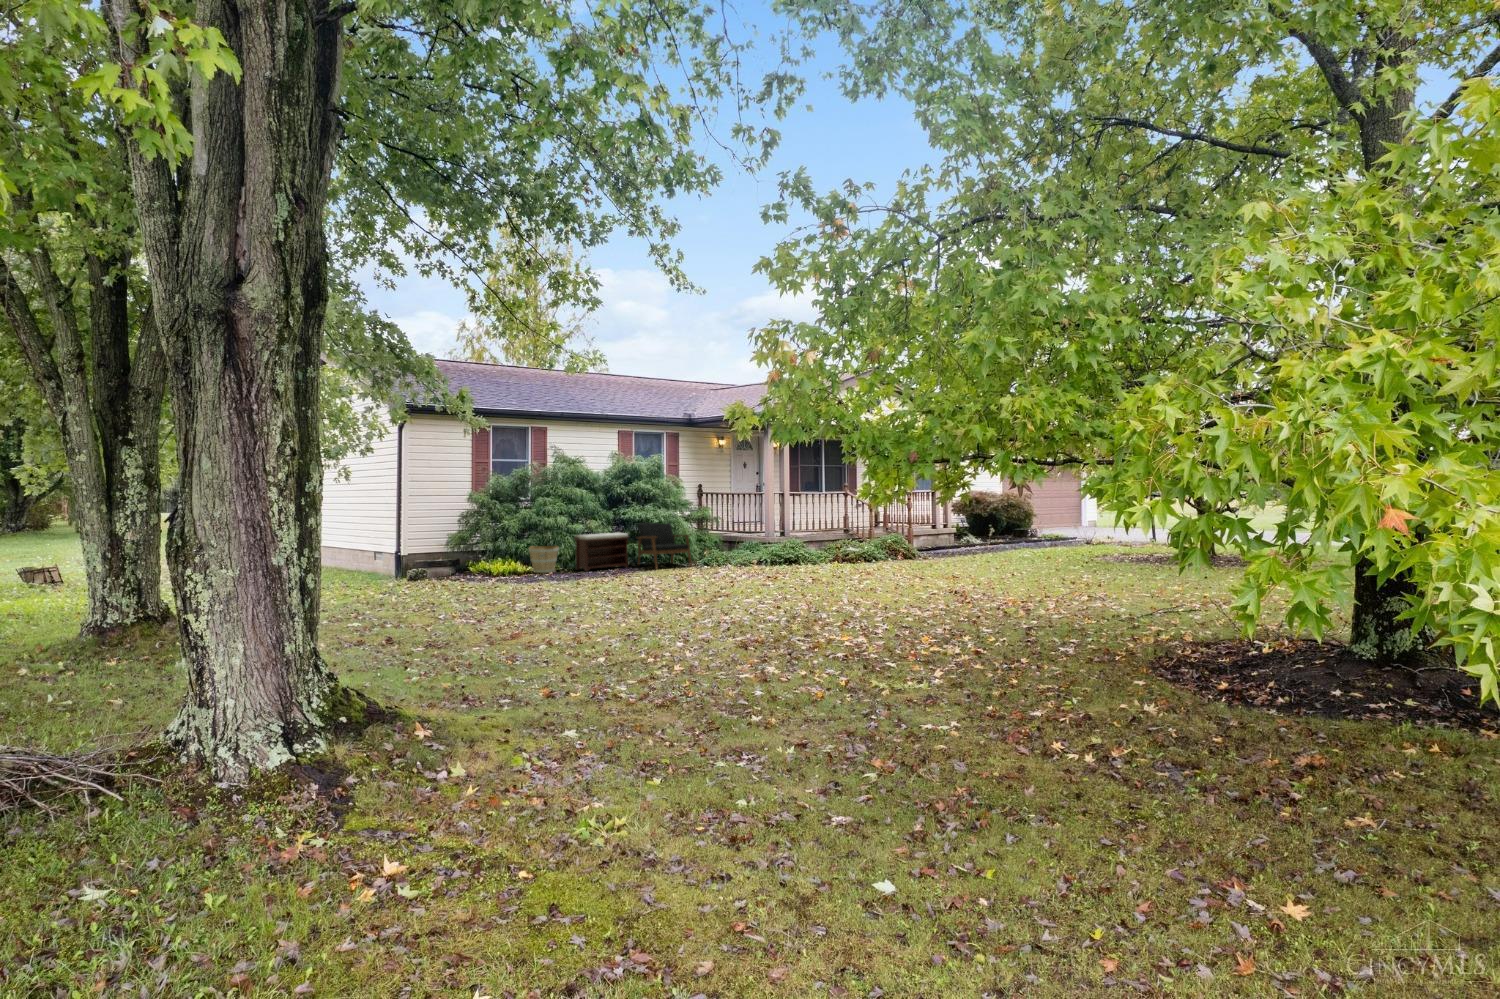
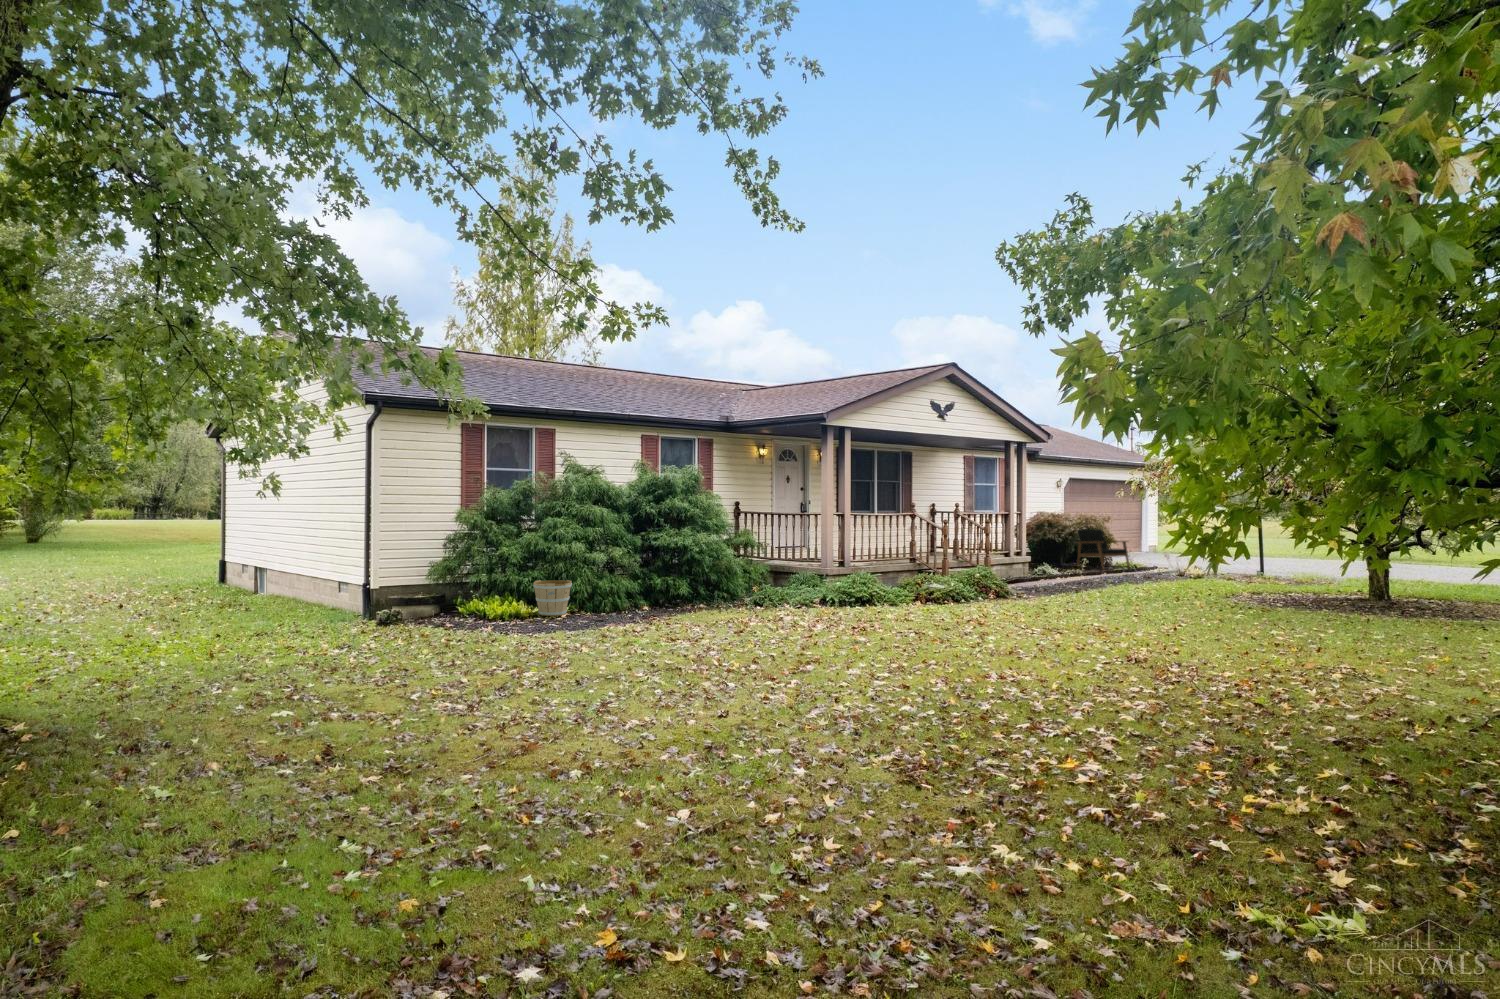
armchair: present [637,522,692,569] -> present [1077,529,1130,570]
bench: present [574,532,629,571] -> none [591,563,662,614]

